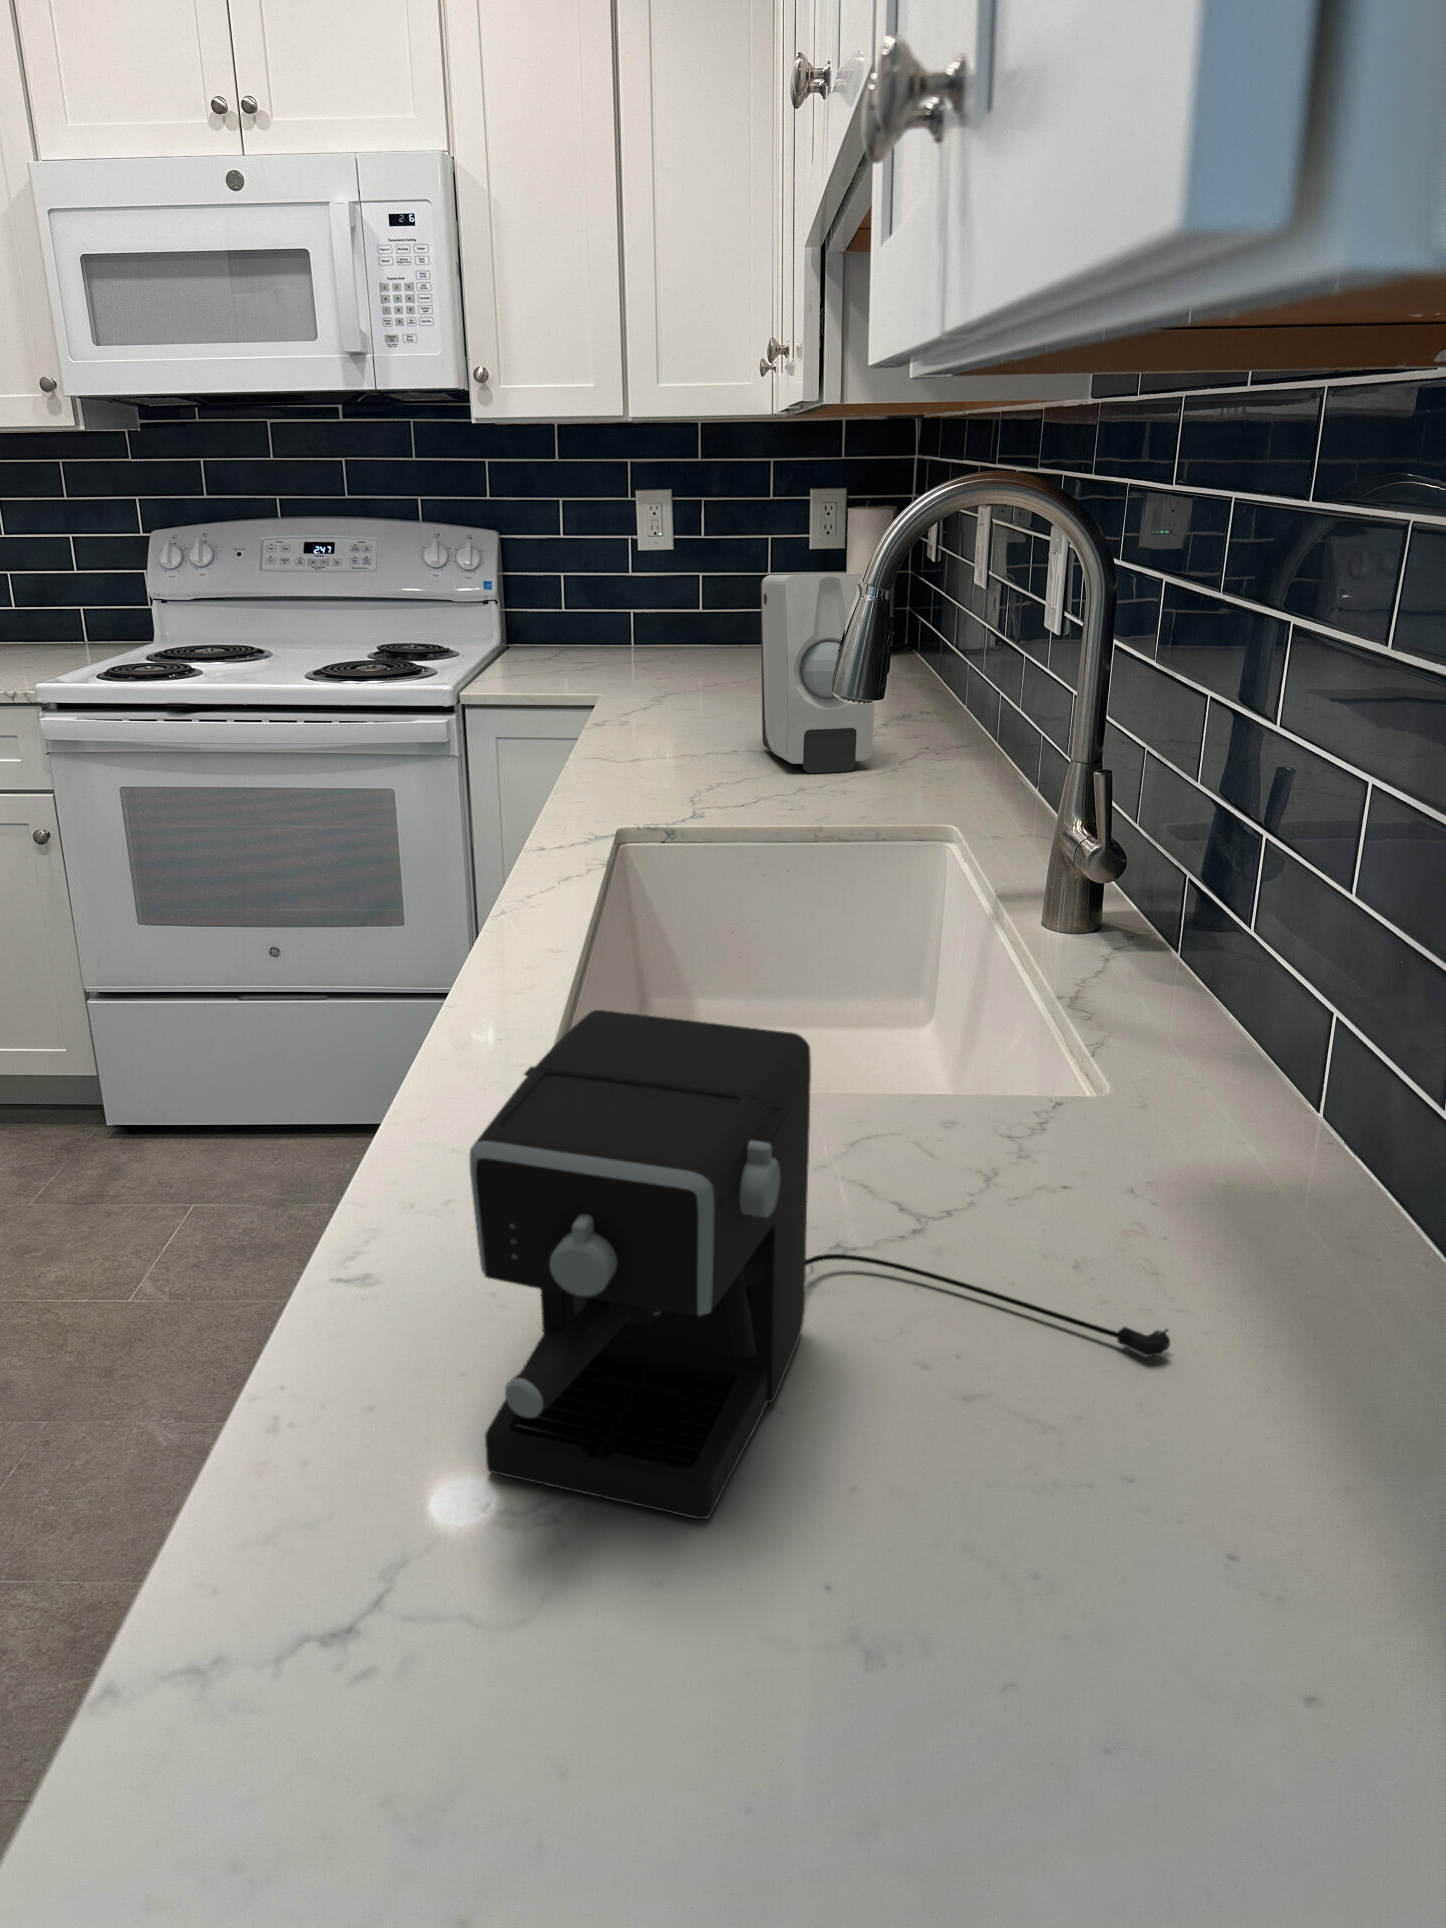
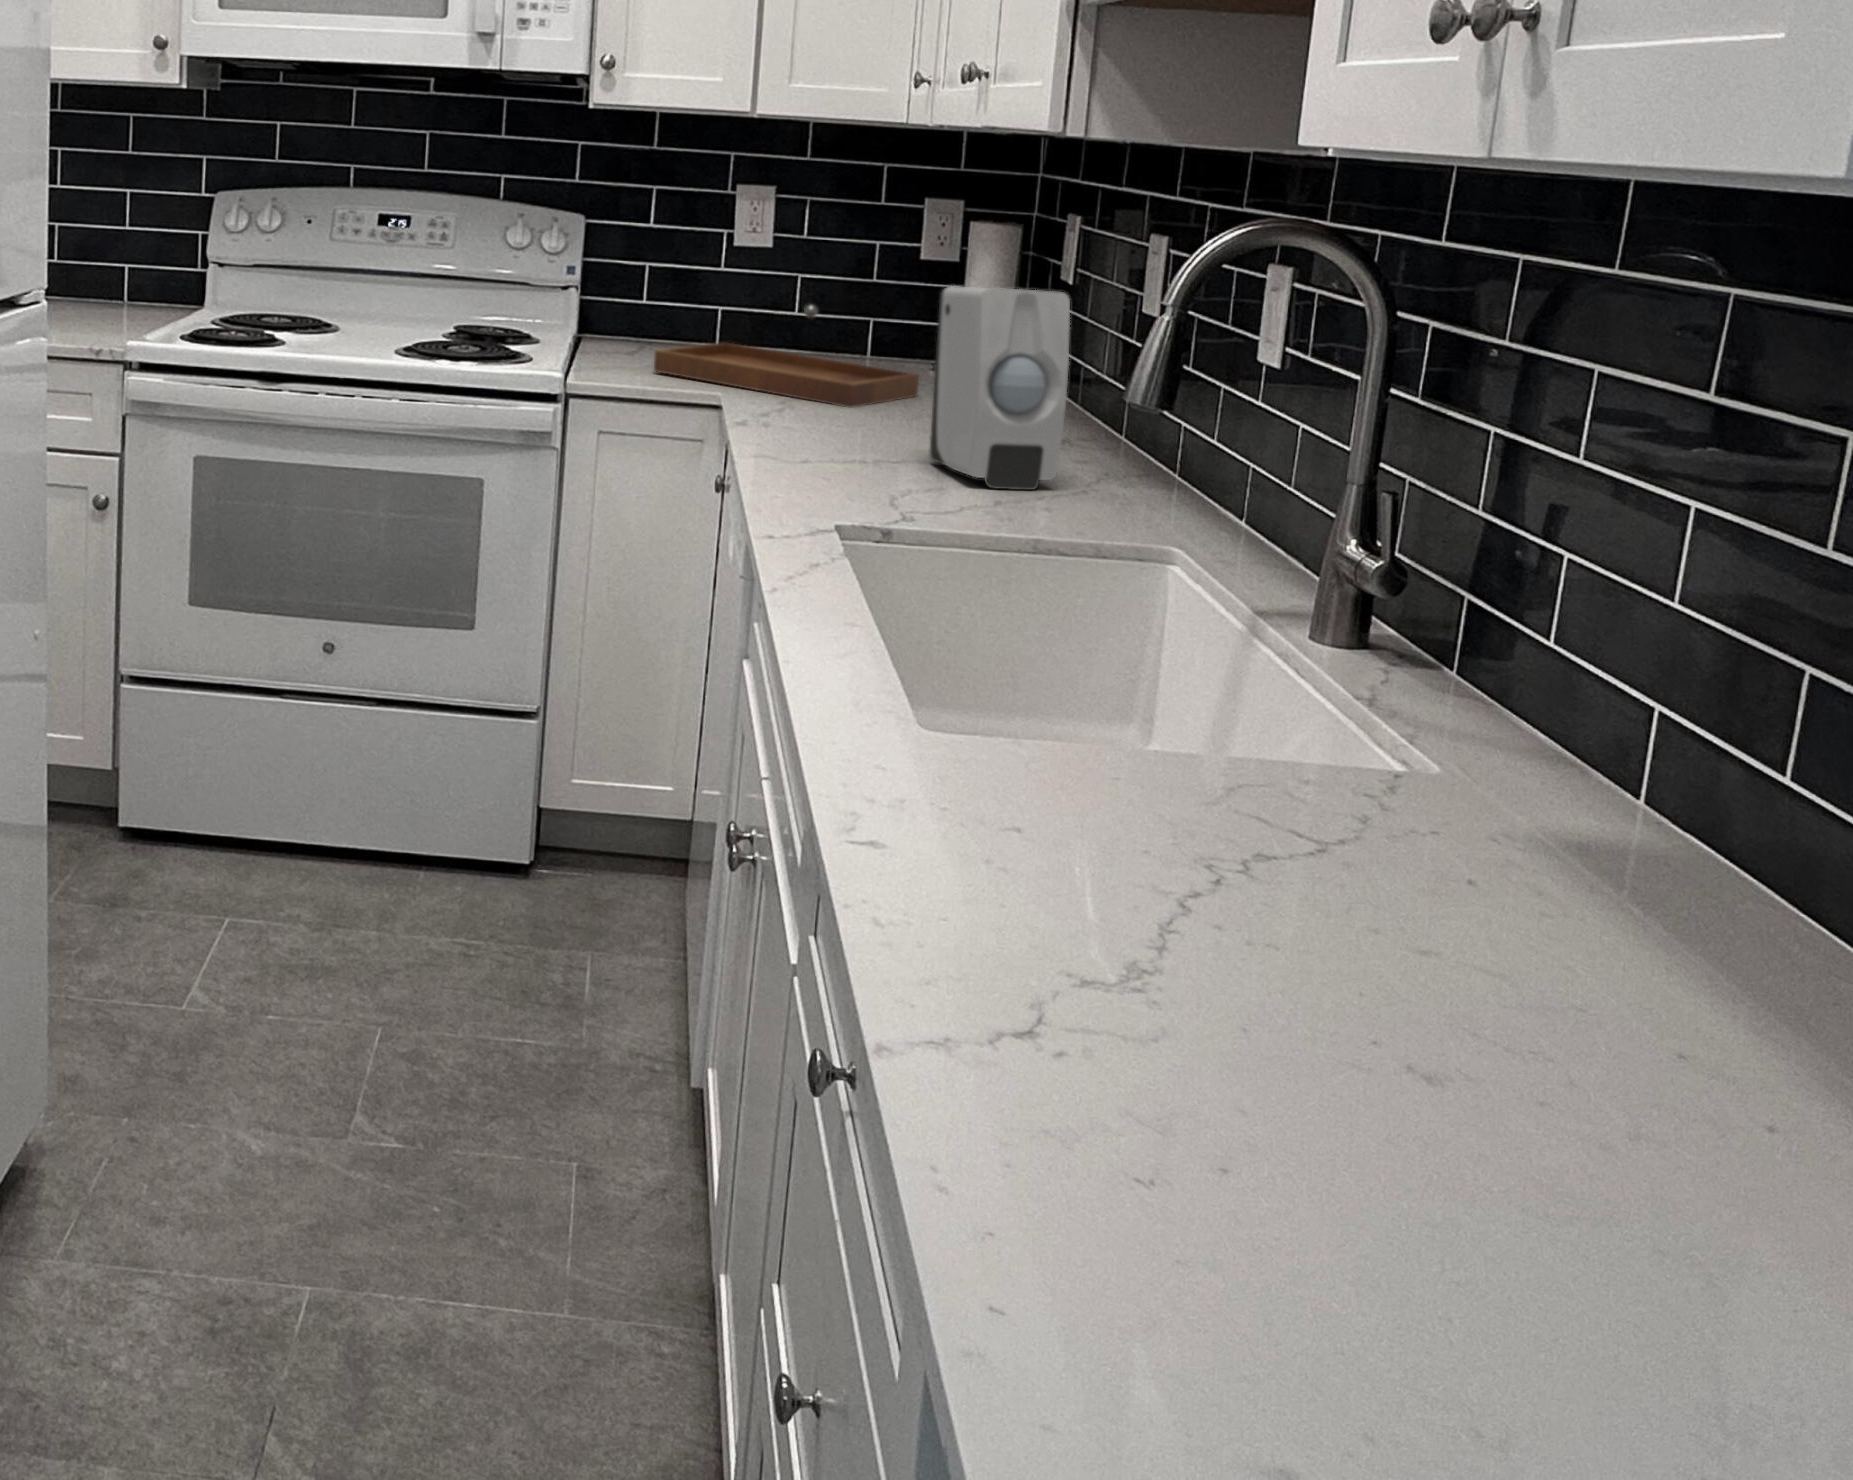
tray: none [551,601,792,698] -> present [654,305,919,408]
coffee maker: present [470,1010,1170,1519] -> none [1039,629,1575,1020]

